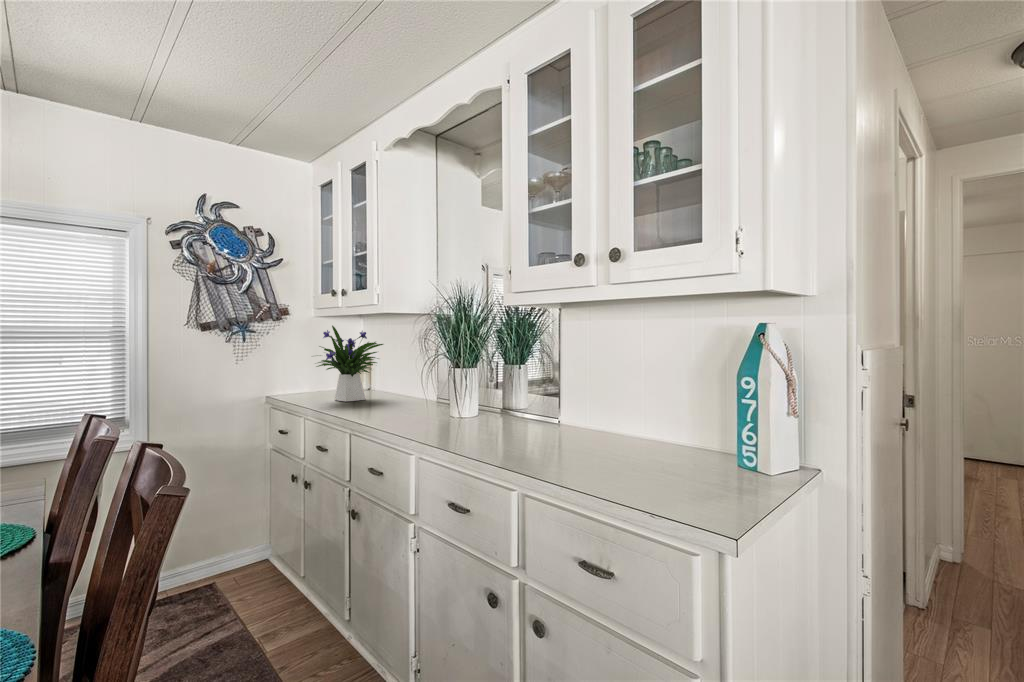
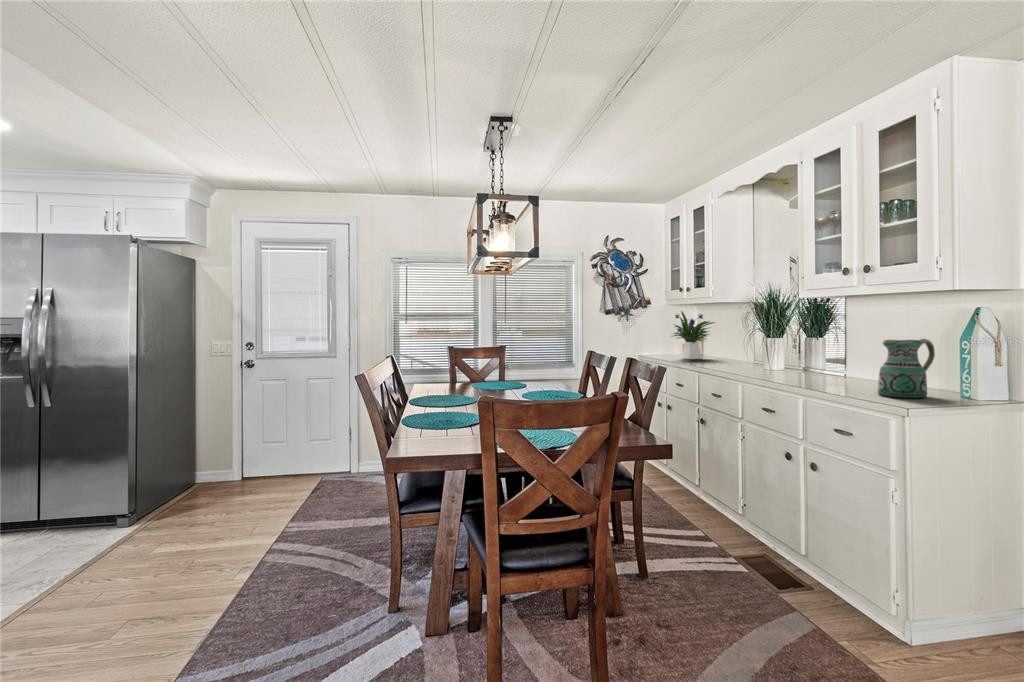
ceramic pitcher: none [638,374,708,481] -> present [878,339,935,398]

